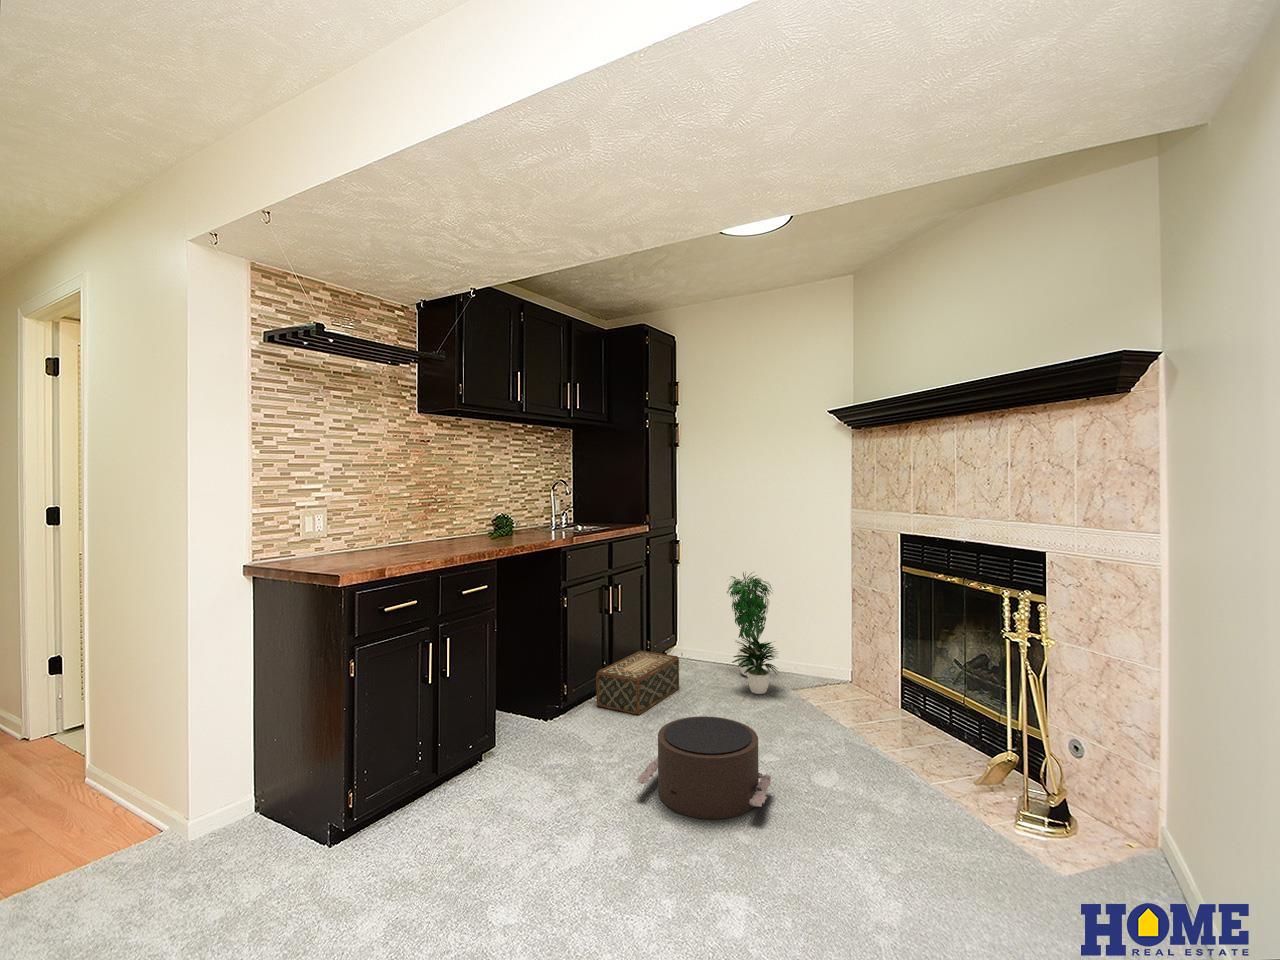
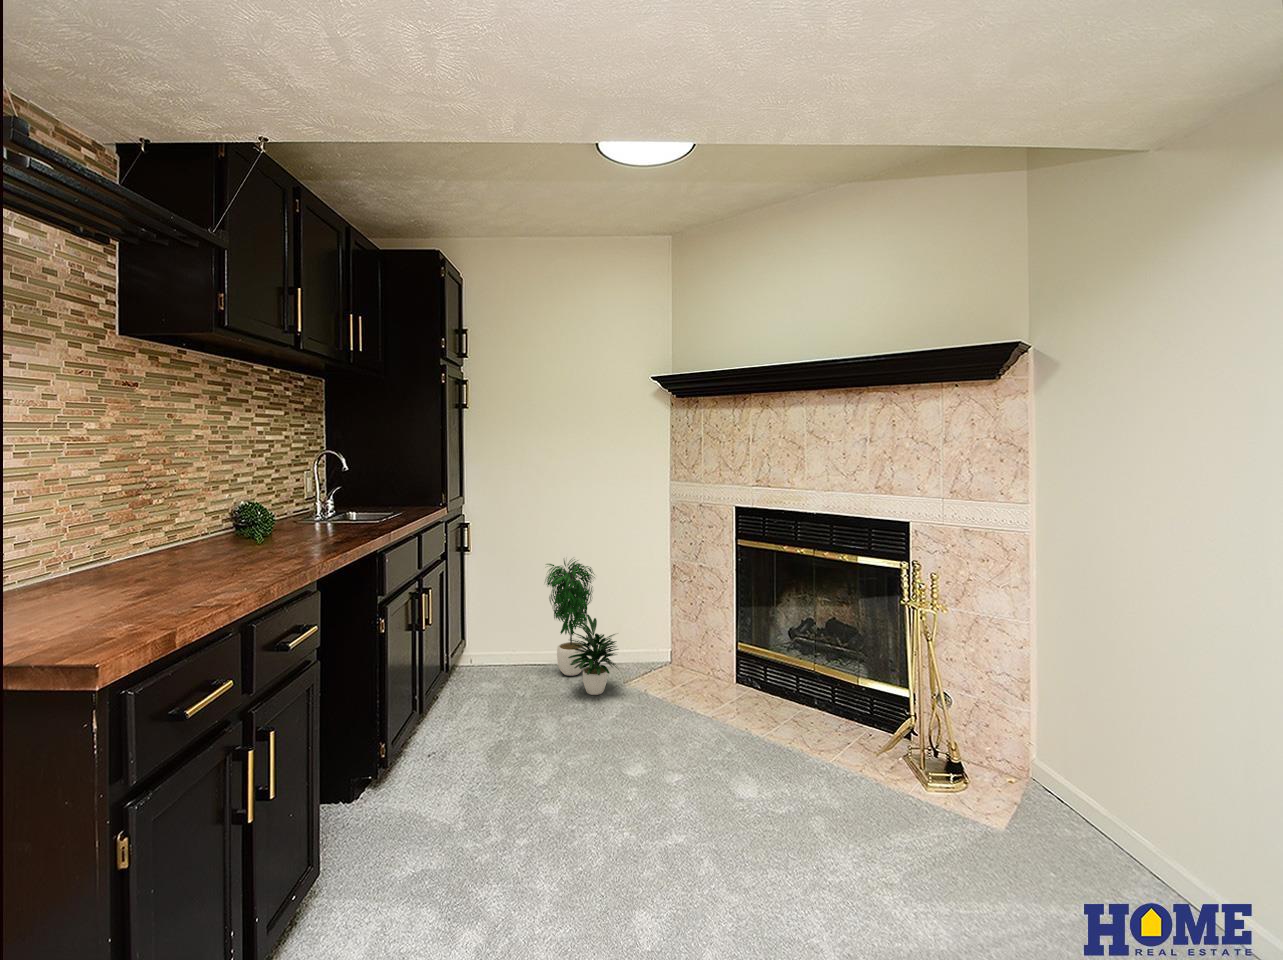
woven basket: present [596,651,679,715] -> none [415,668,505,753]
pouf: present [637,716,771,819] -> none [562,740,722,875]

